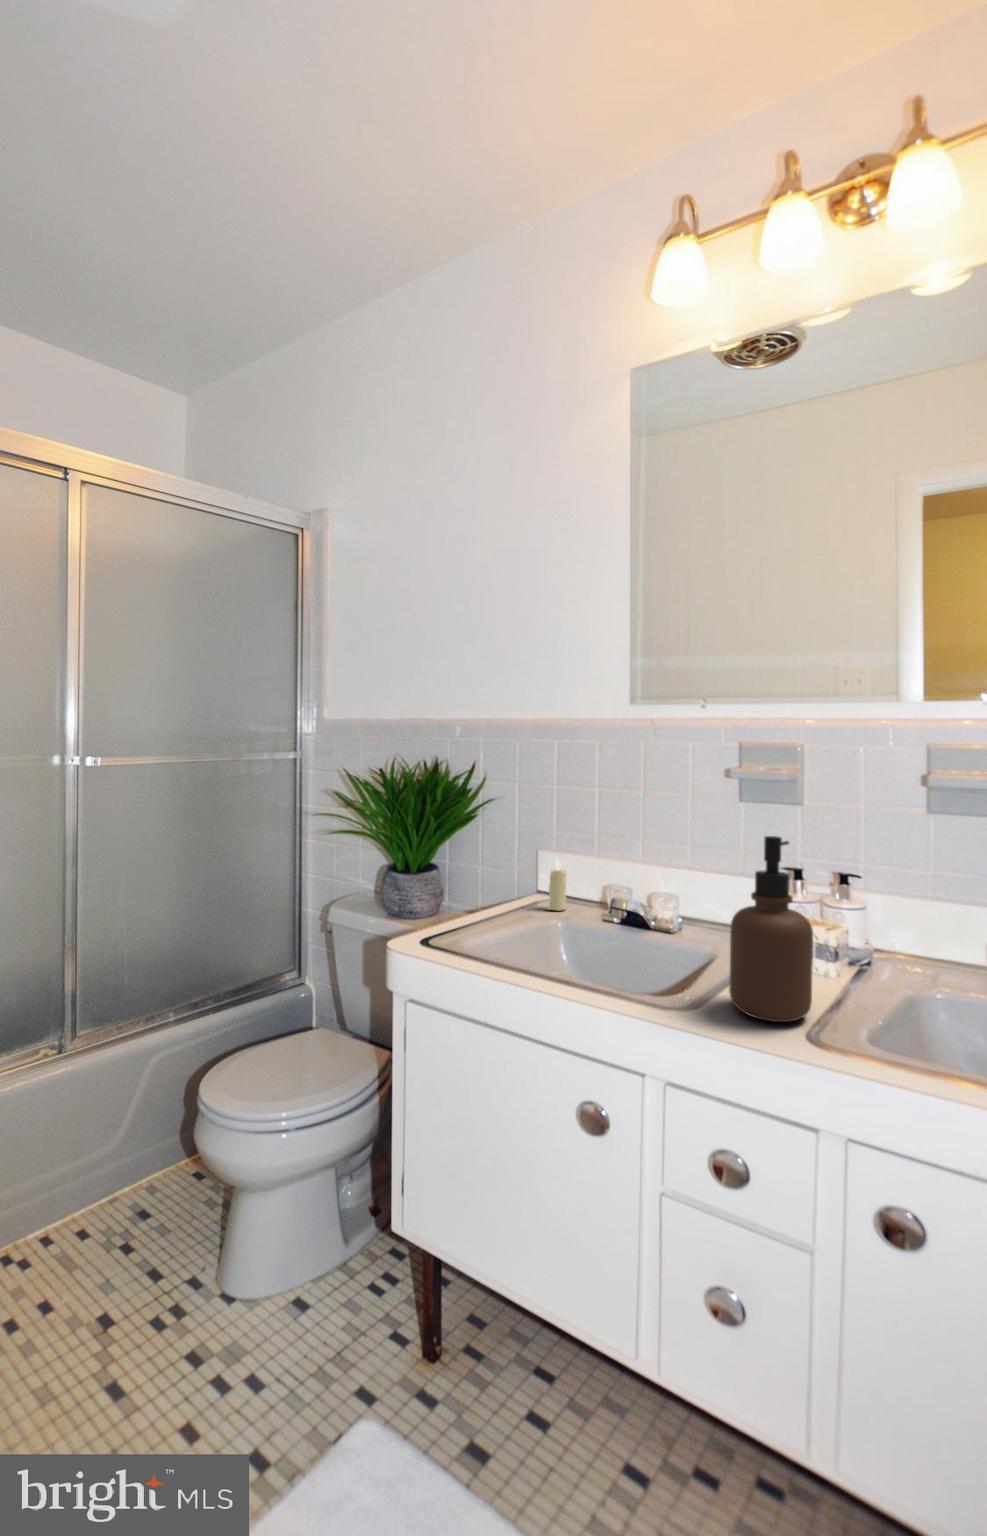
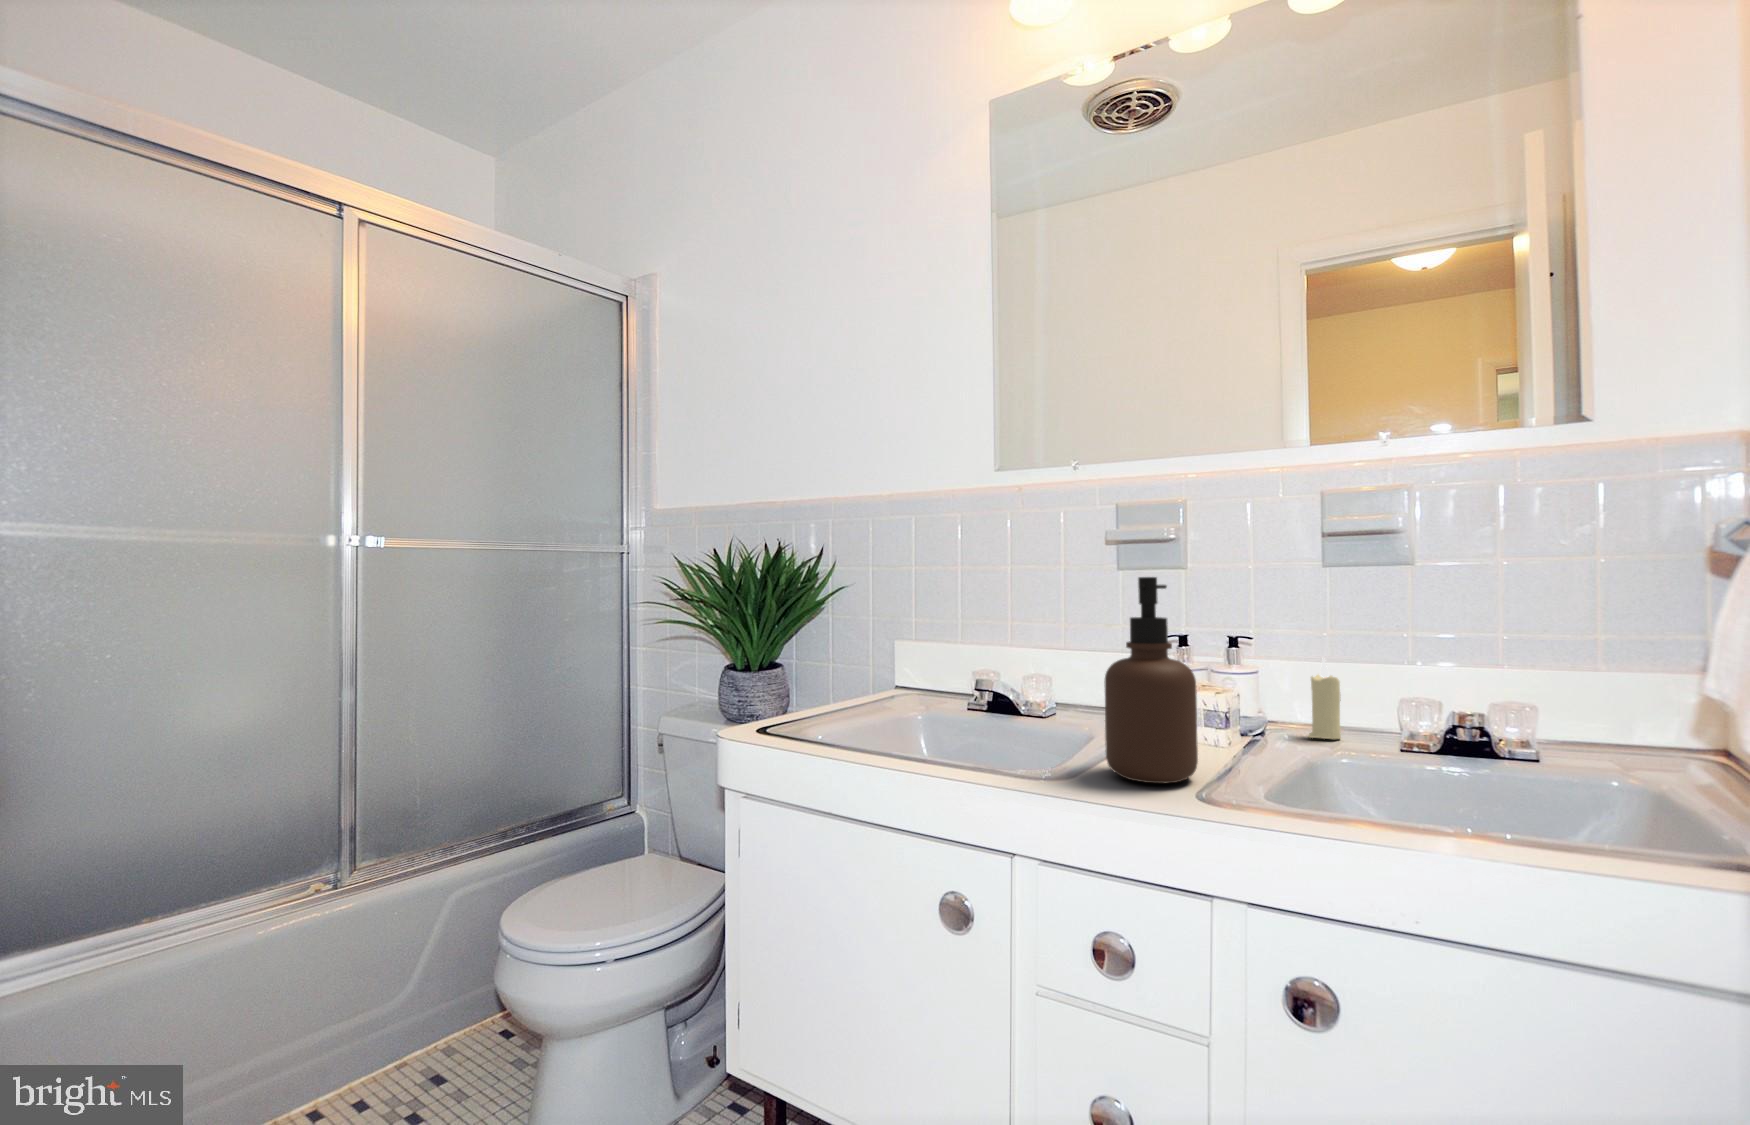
candle: present [546,859,566,911] -> present [1308,659,1341,739]

